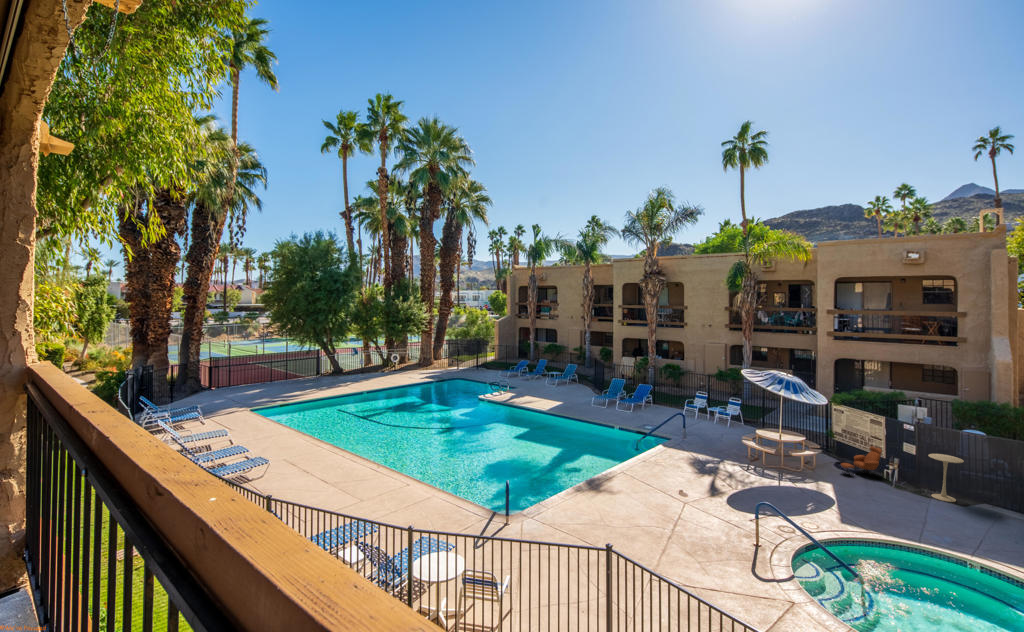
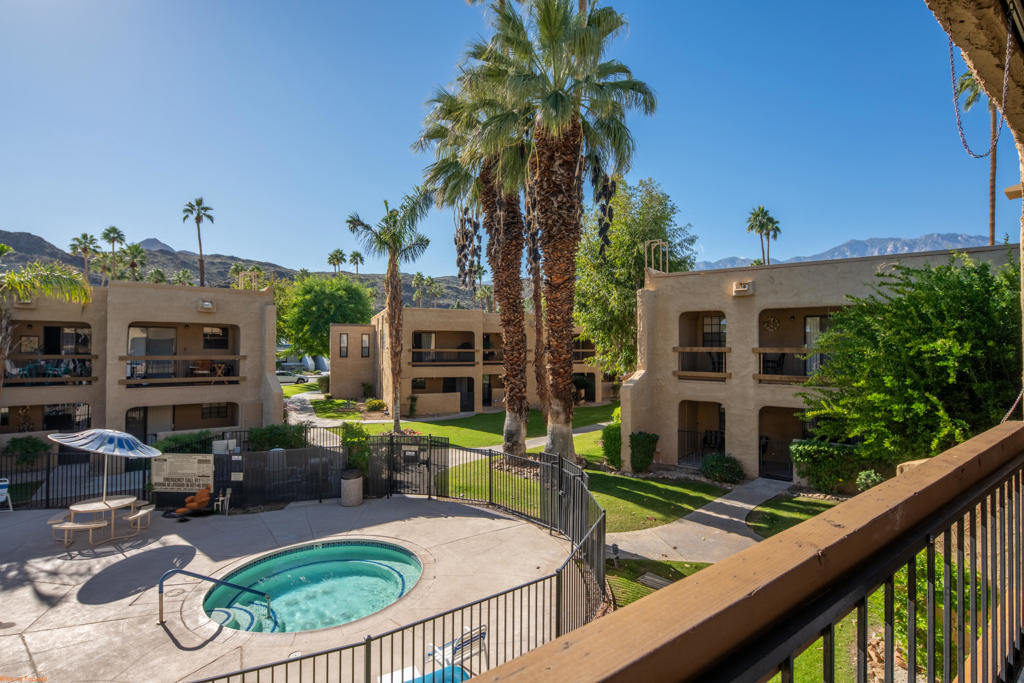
pedestal table: present [928,454,964,502] -> none [254,472,278,512]

